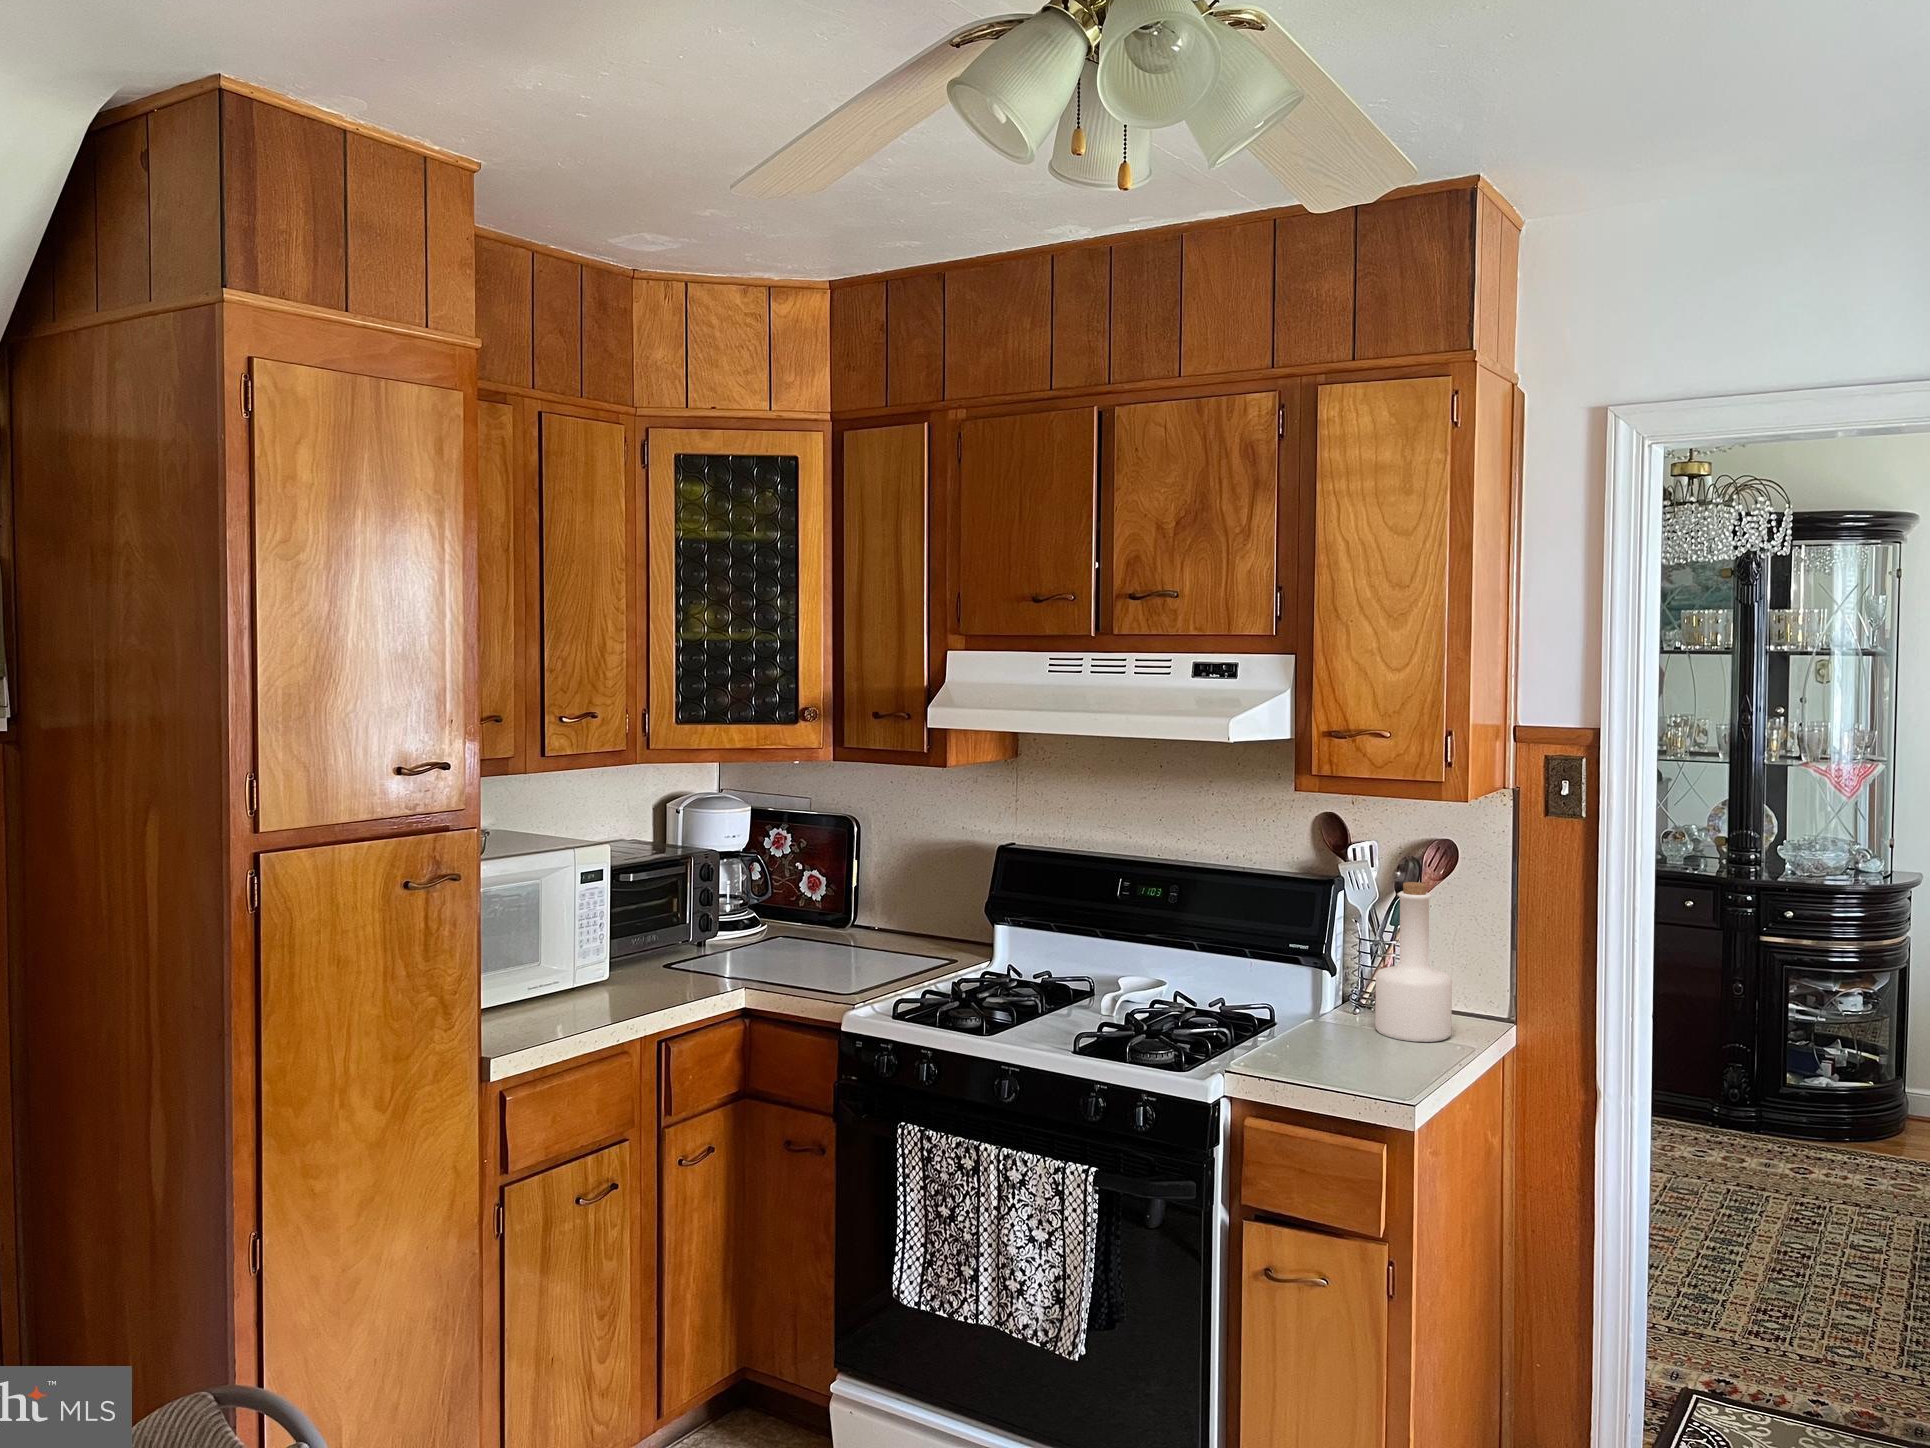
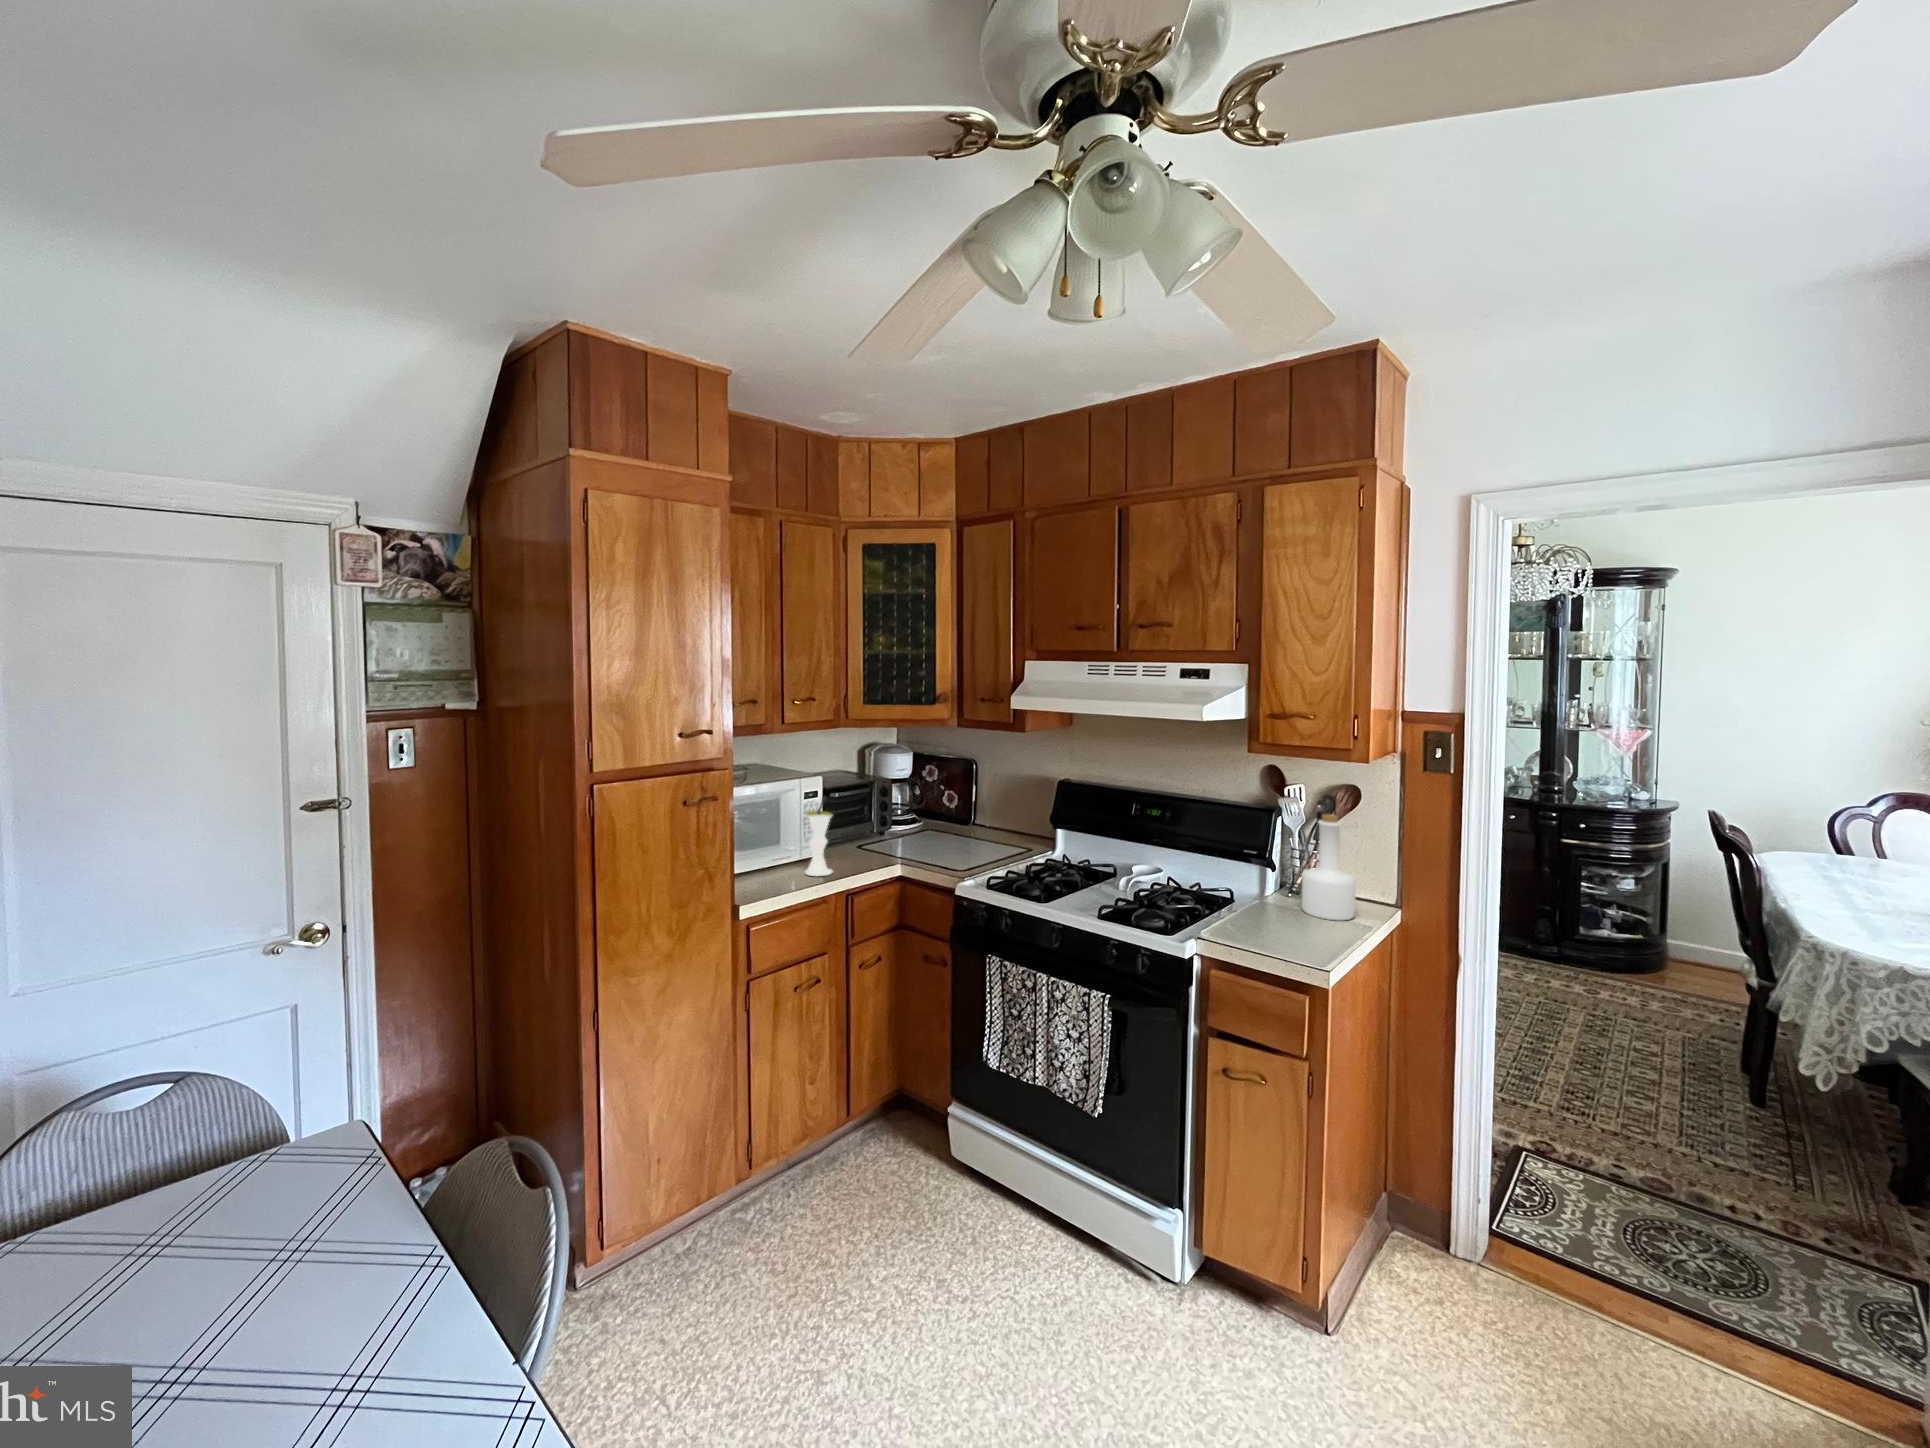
vase: none [585,875,636,1011] -> present [805,796,833,876]

